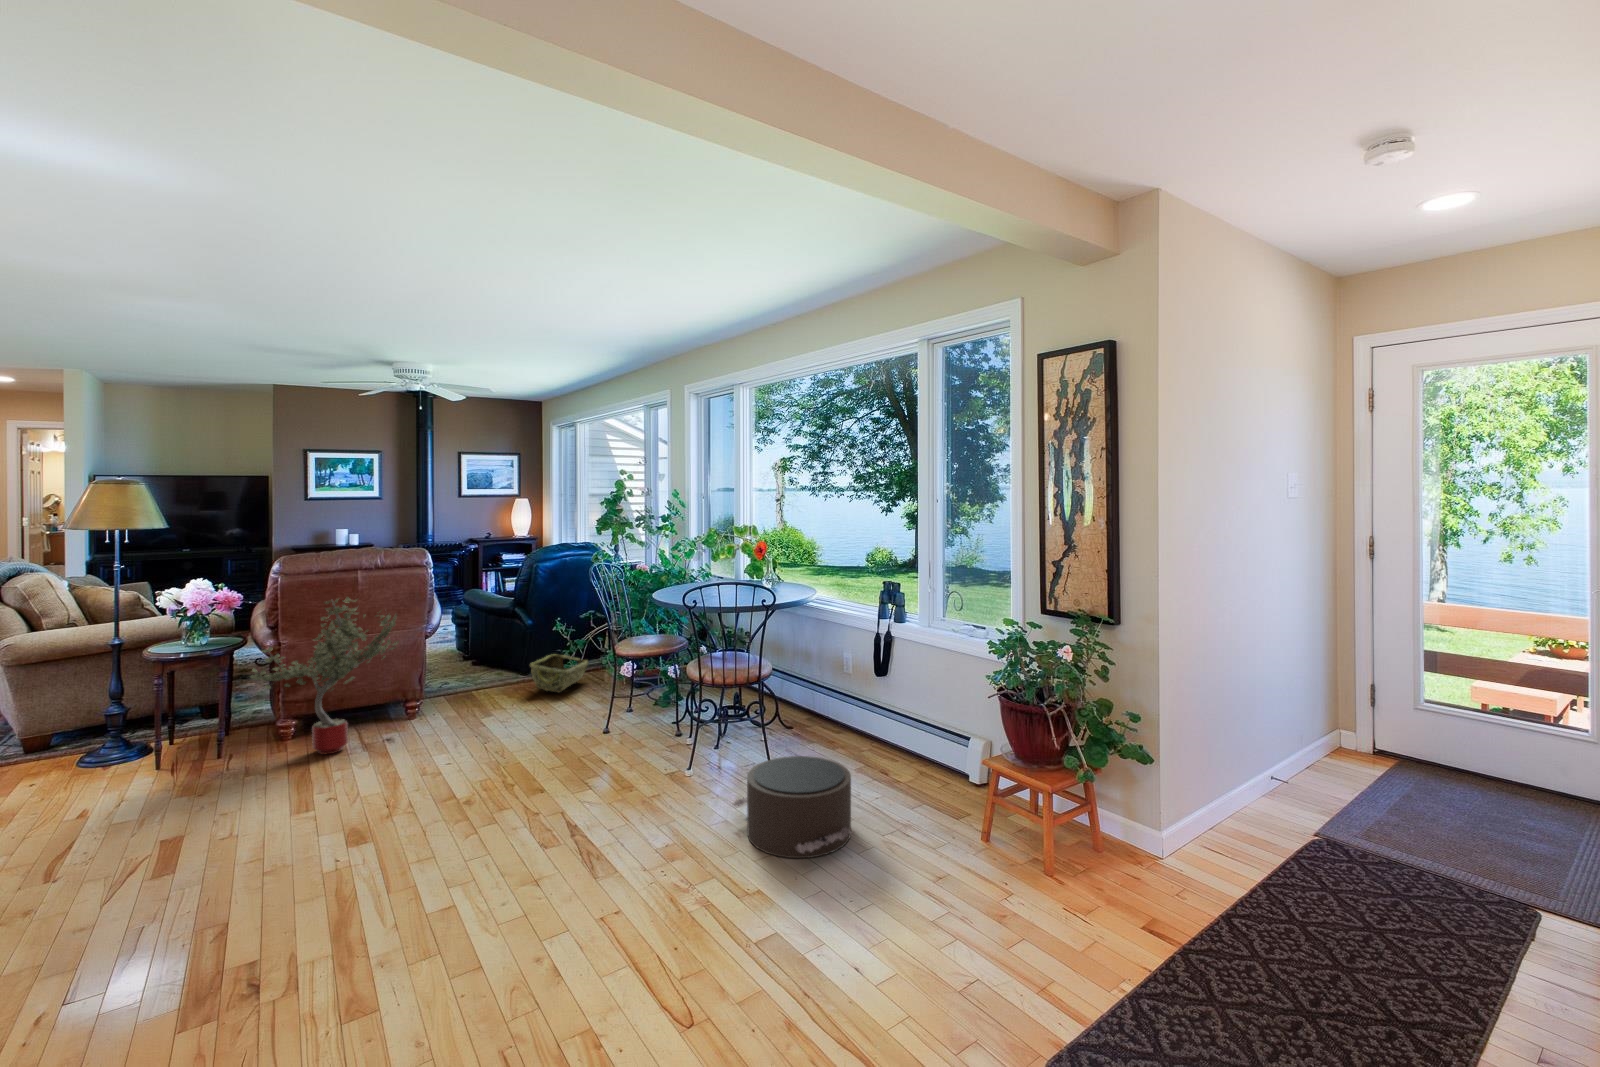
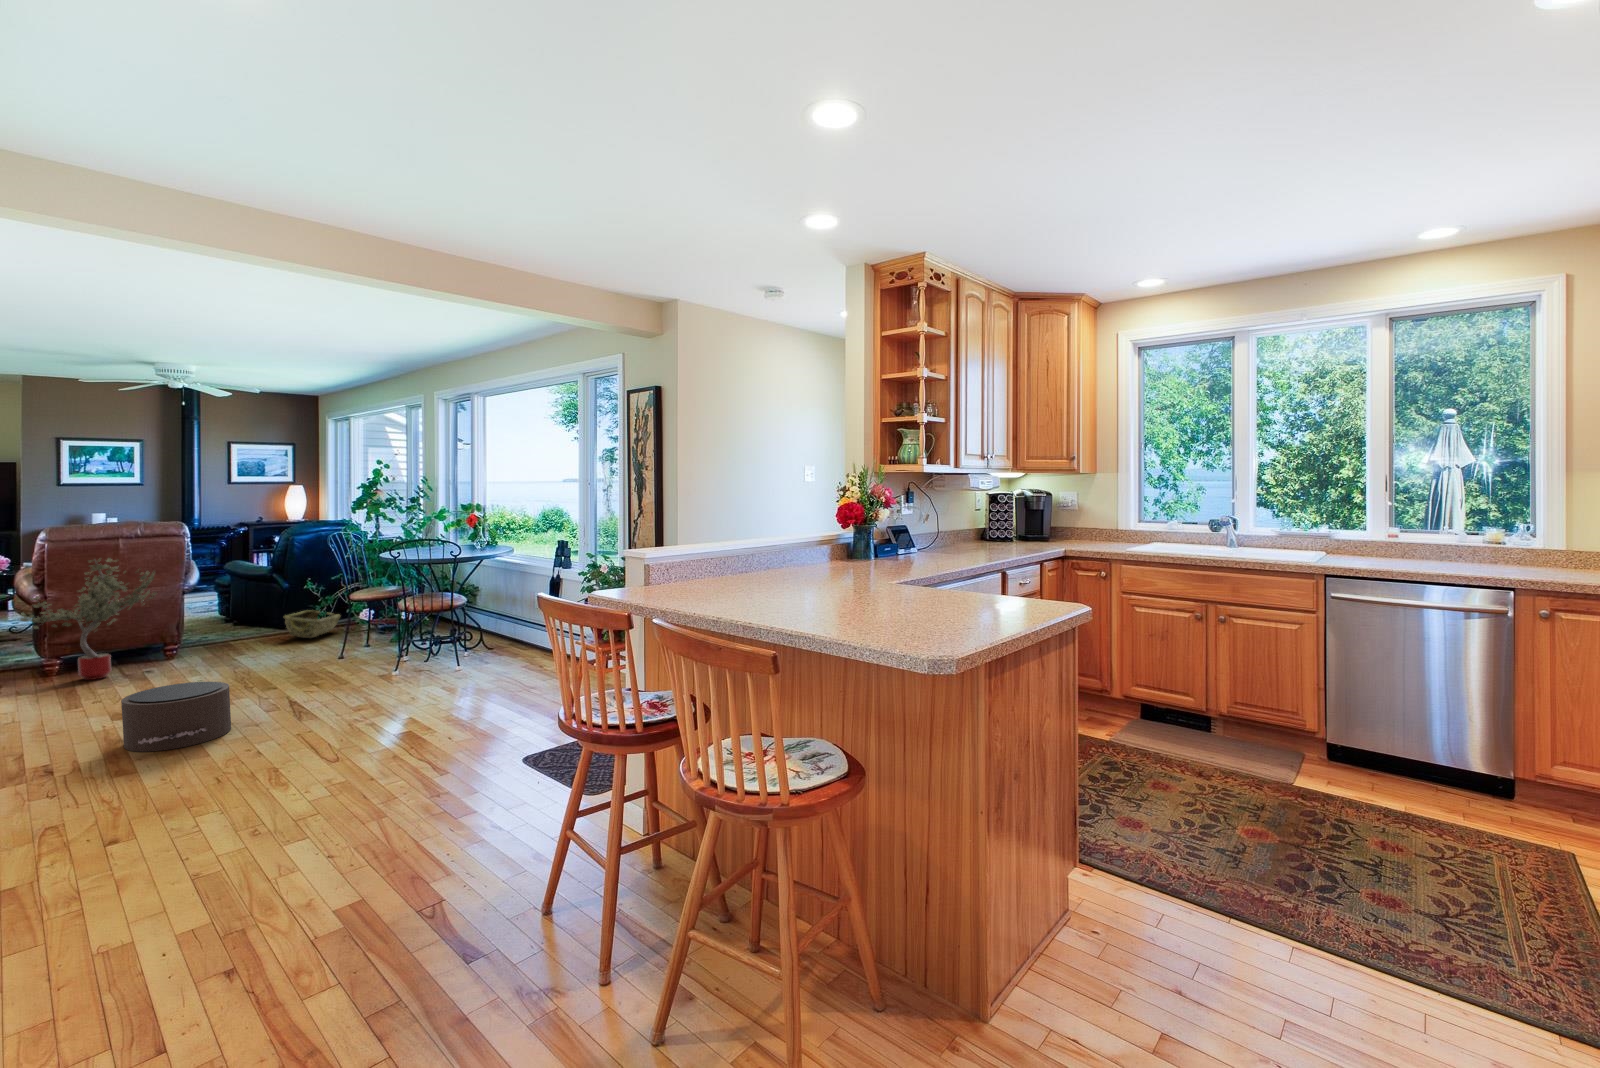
pouf: present [732,756,852,858] -> present [121,682,231,752]

